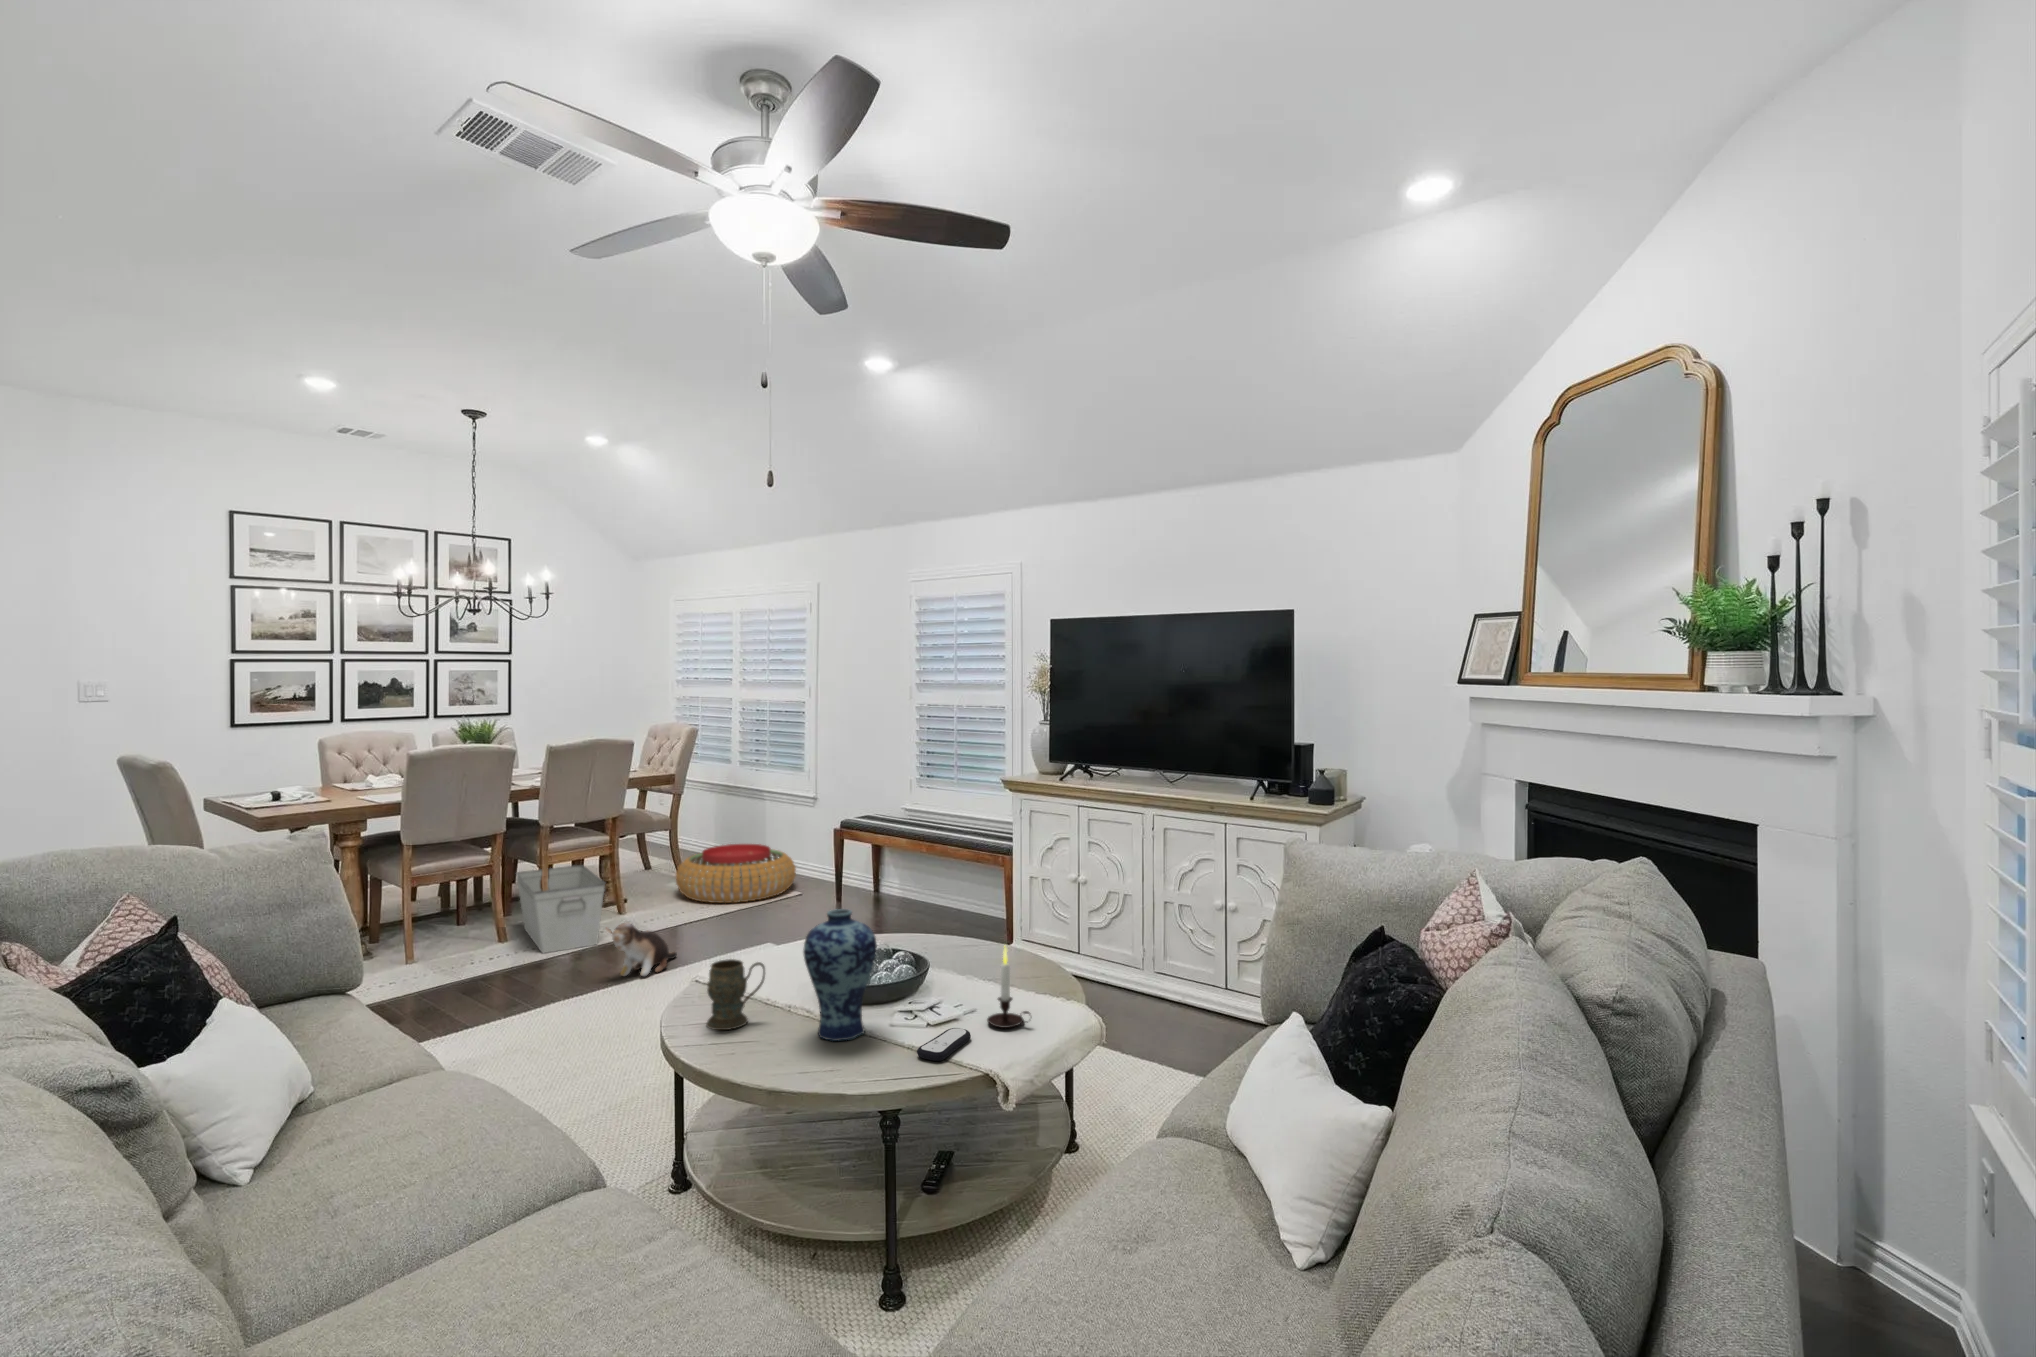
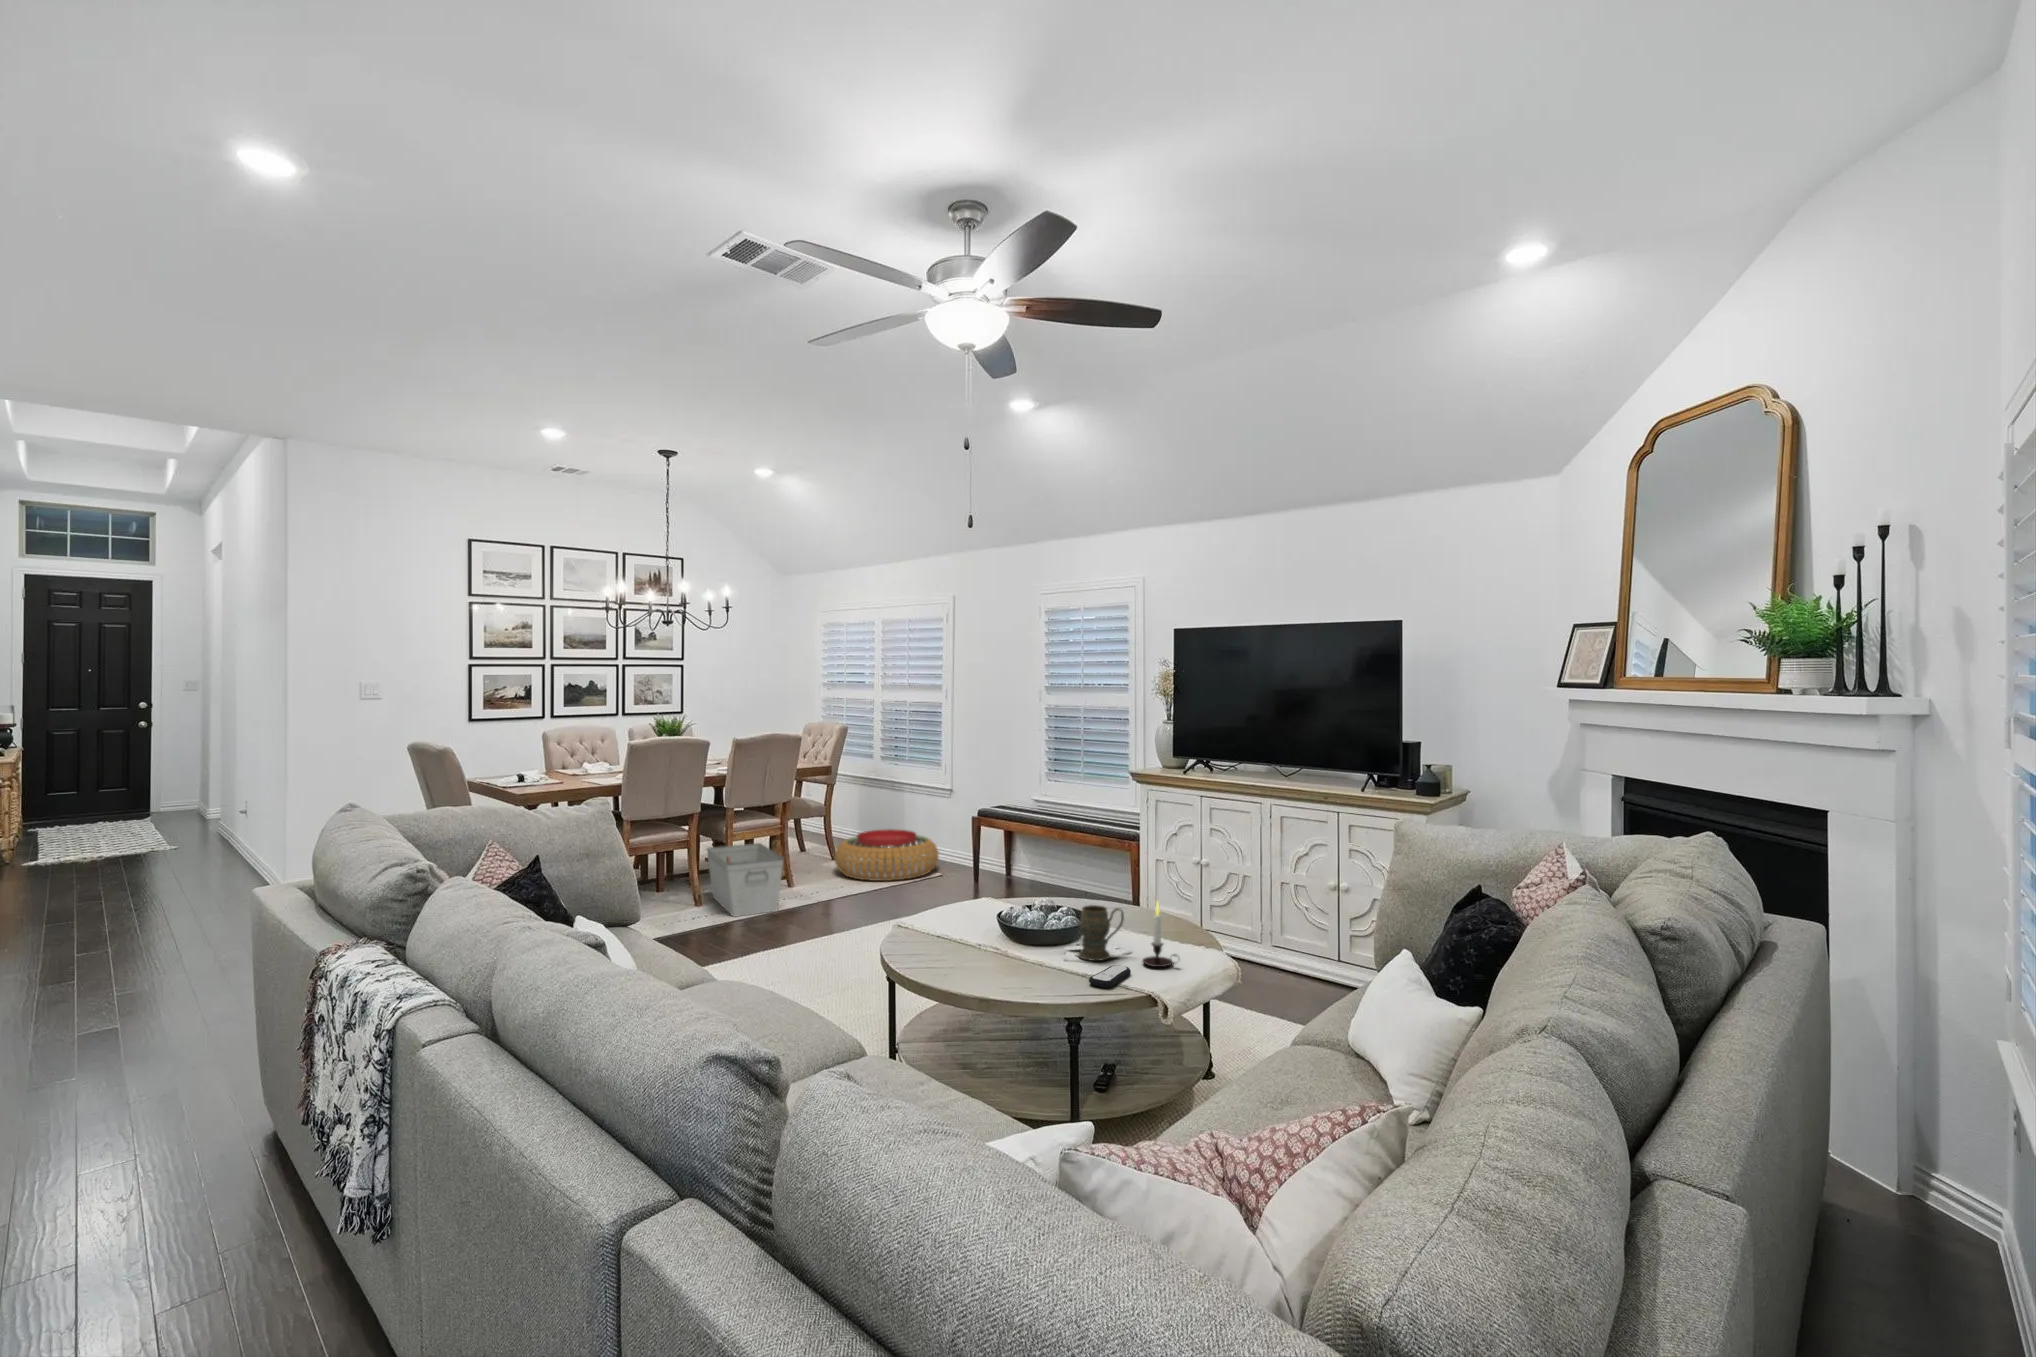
vase: present [803,909,877,1041] -> none [994,866,1053,971]
plush toy: present [606,923,677,976] -> none [793,890,847,937]
mug: present [706,959,765,1030] -> present [1078,905,1124,961]

